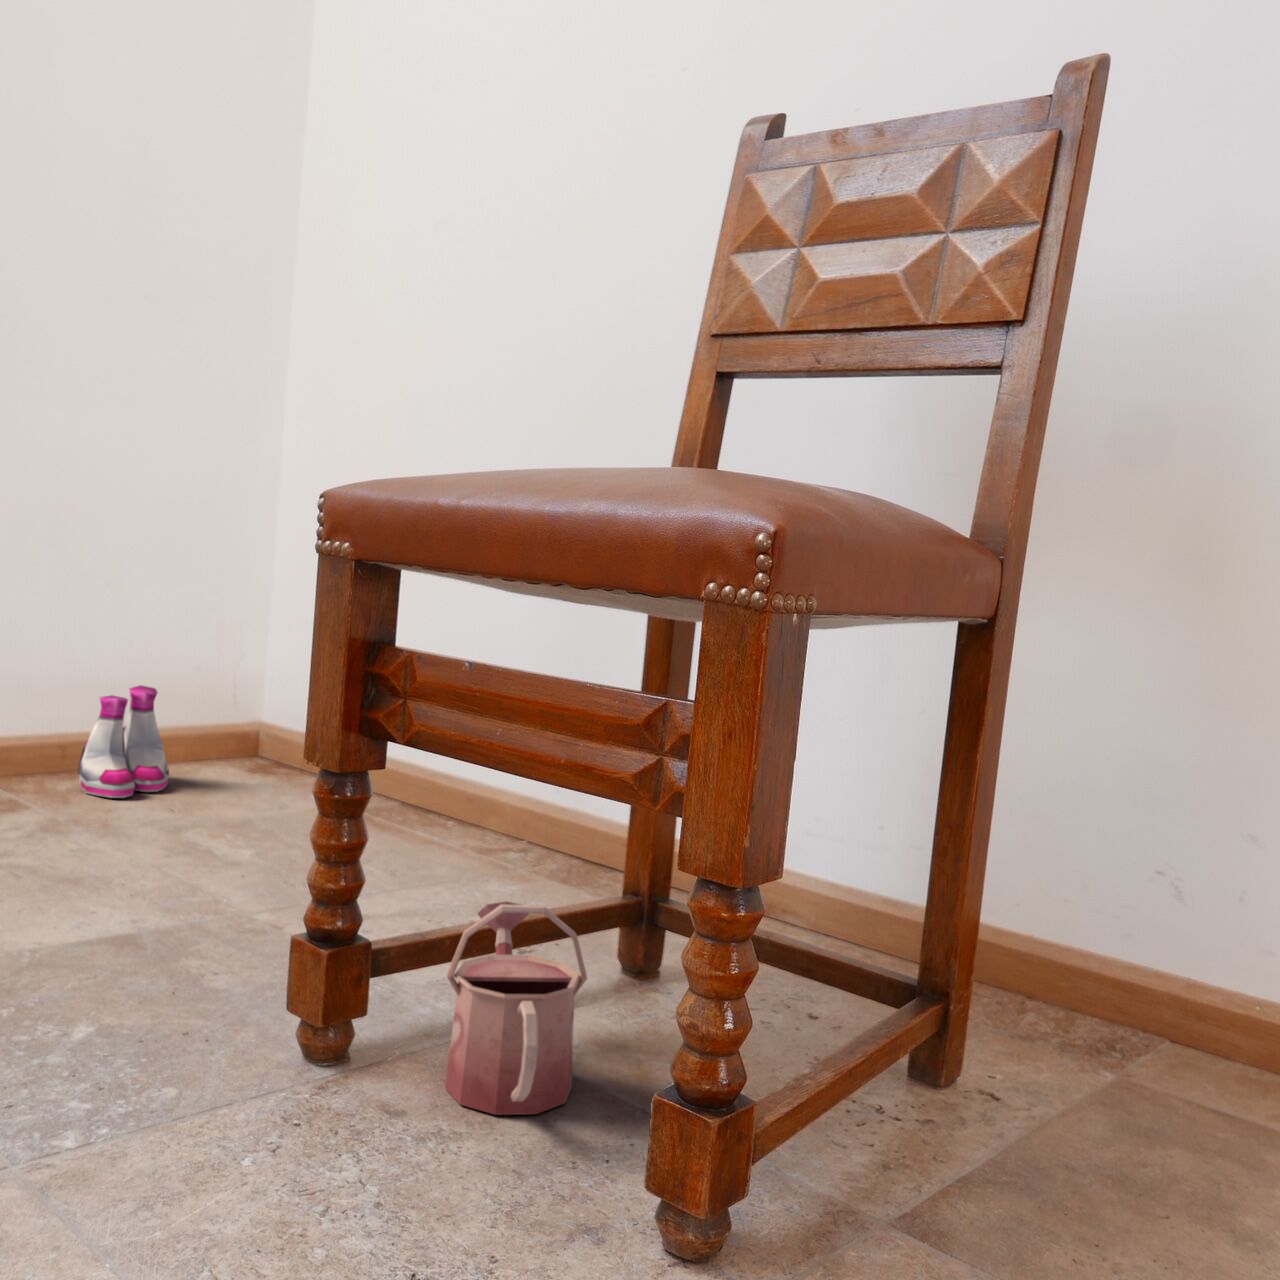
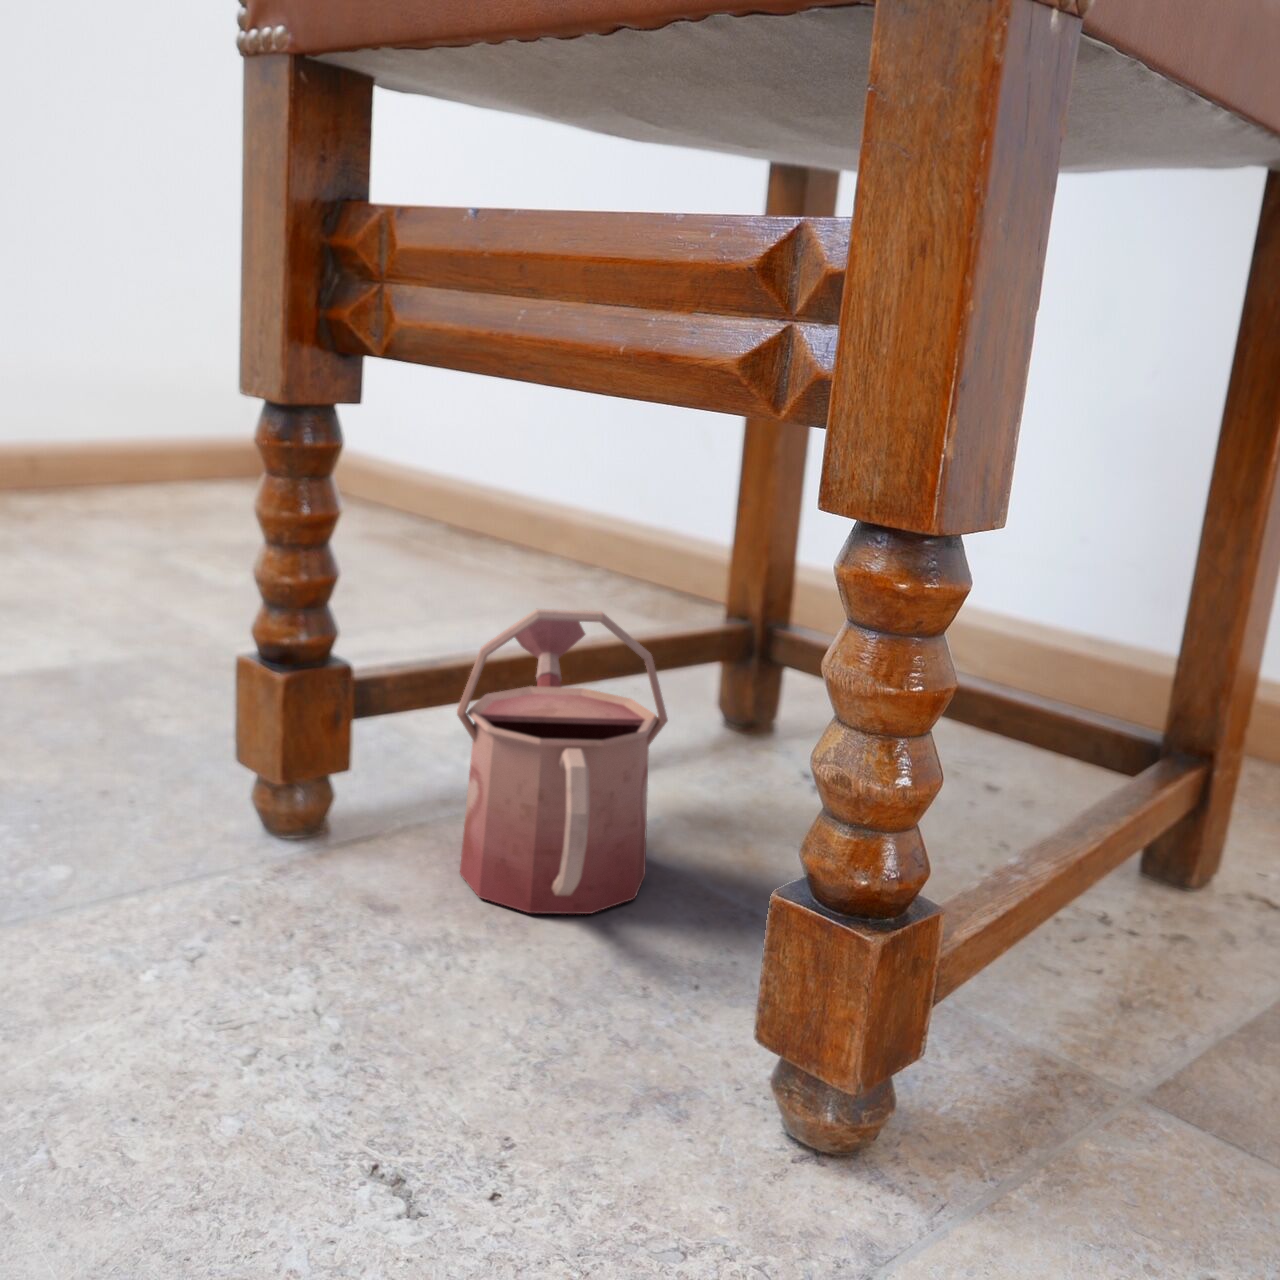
boots: present [78,685,169,798] -> none [44,377,158,516]

